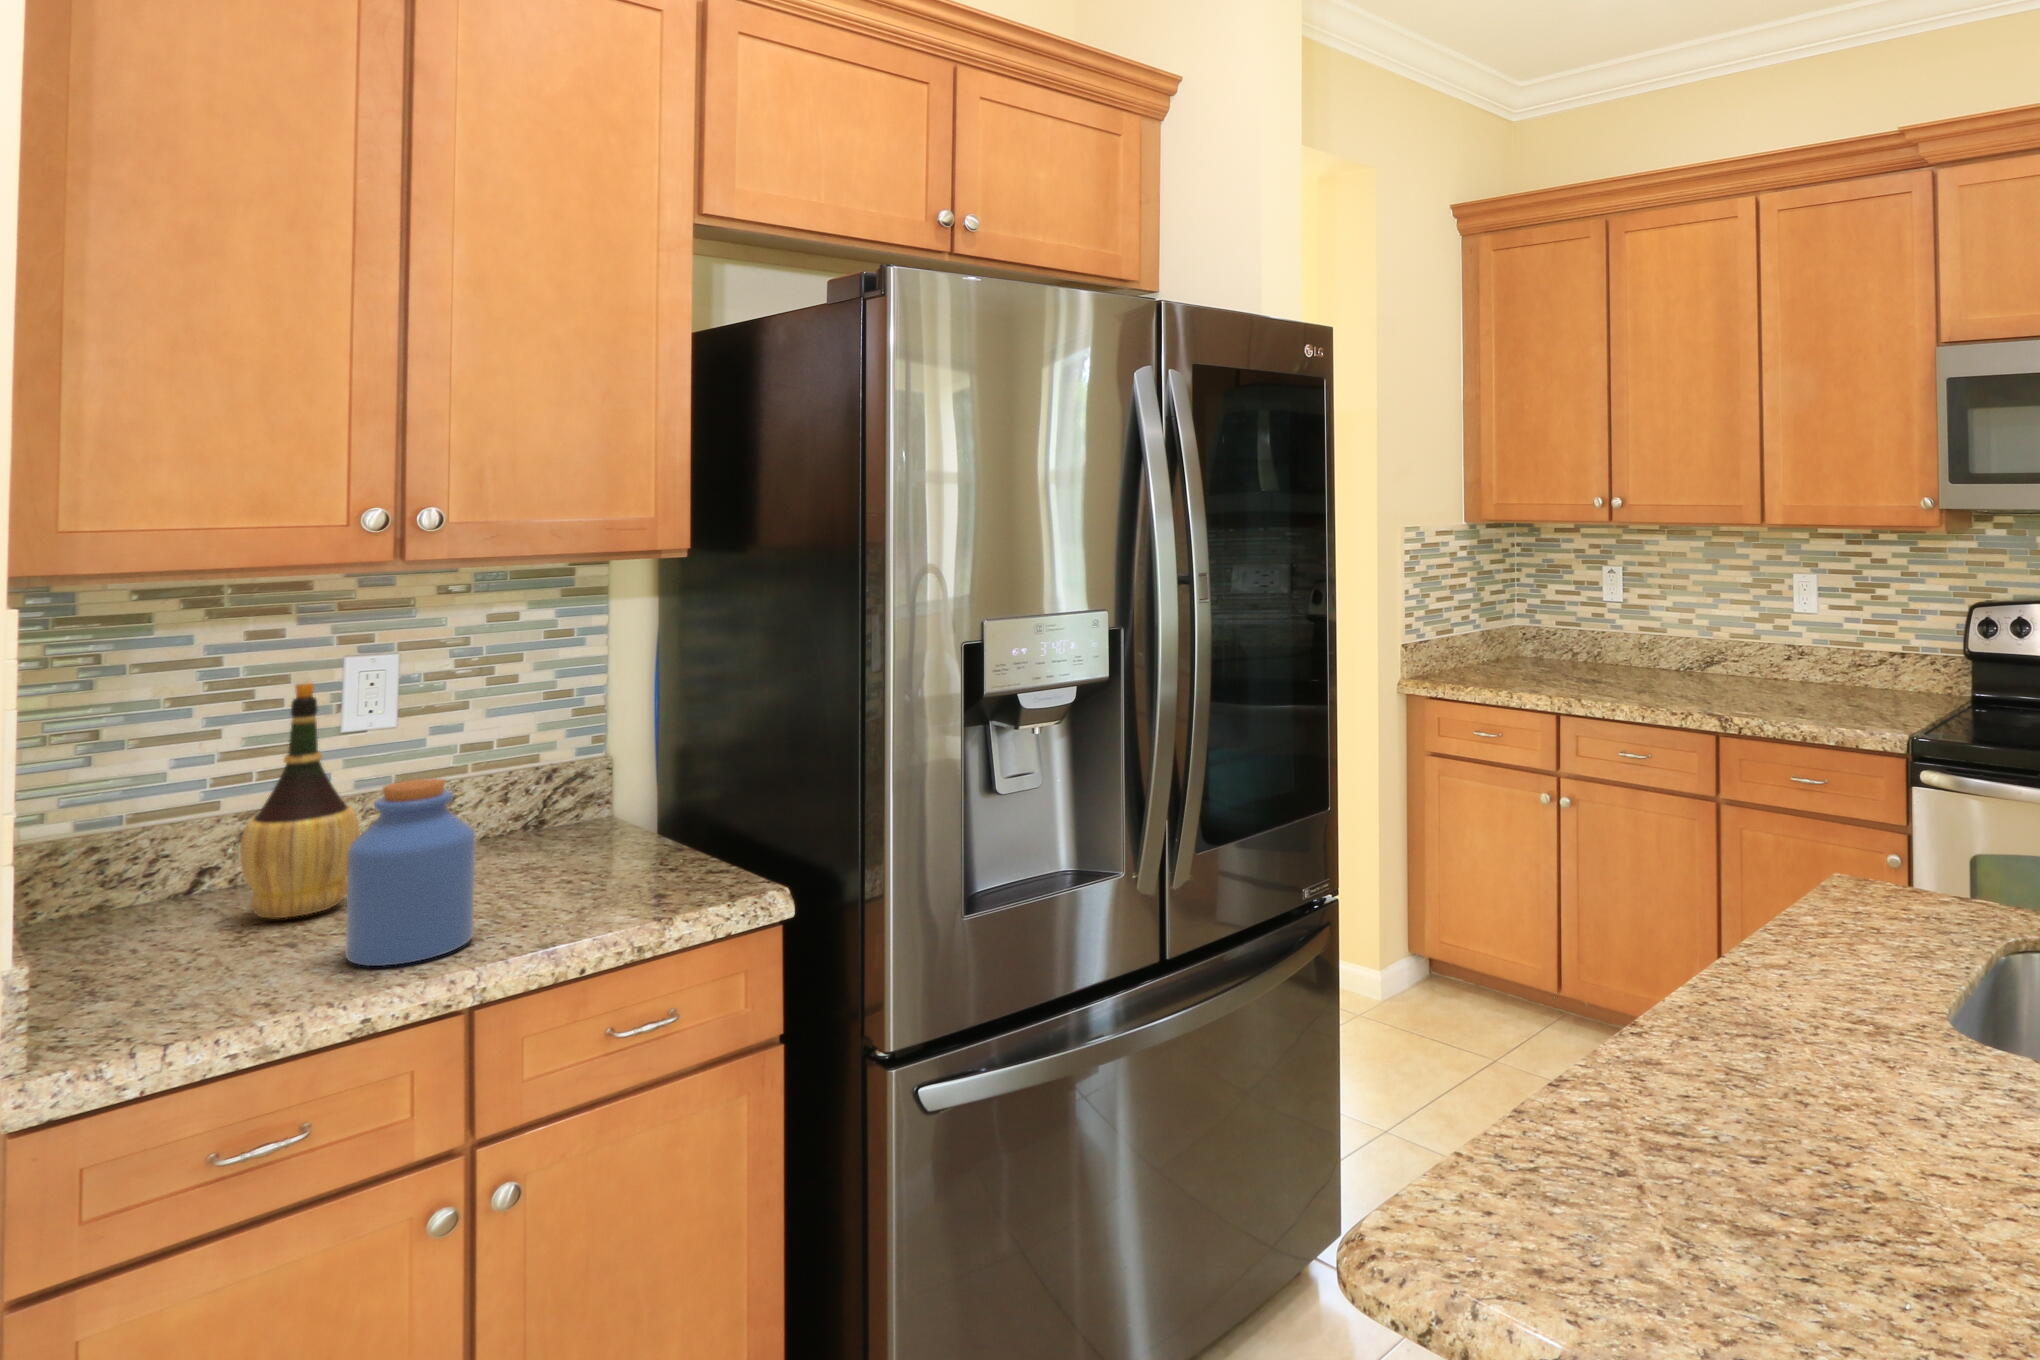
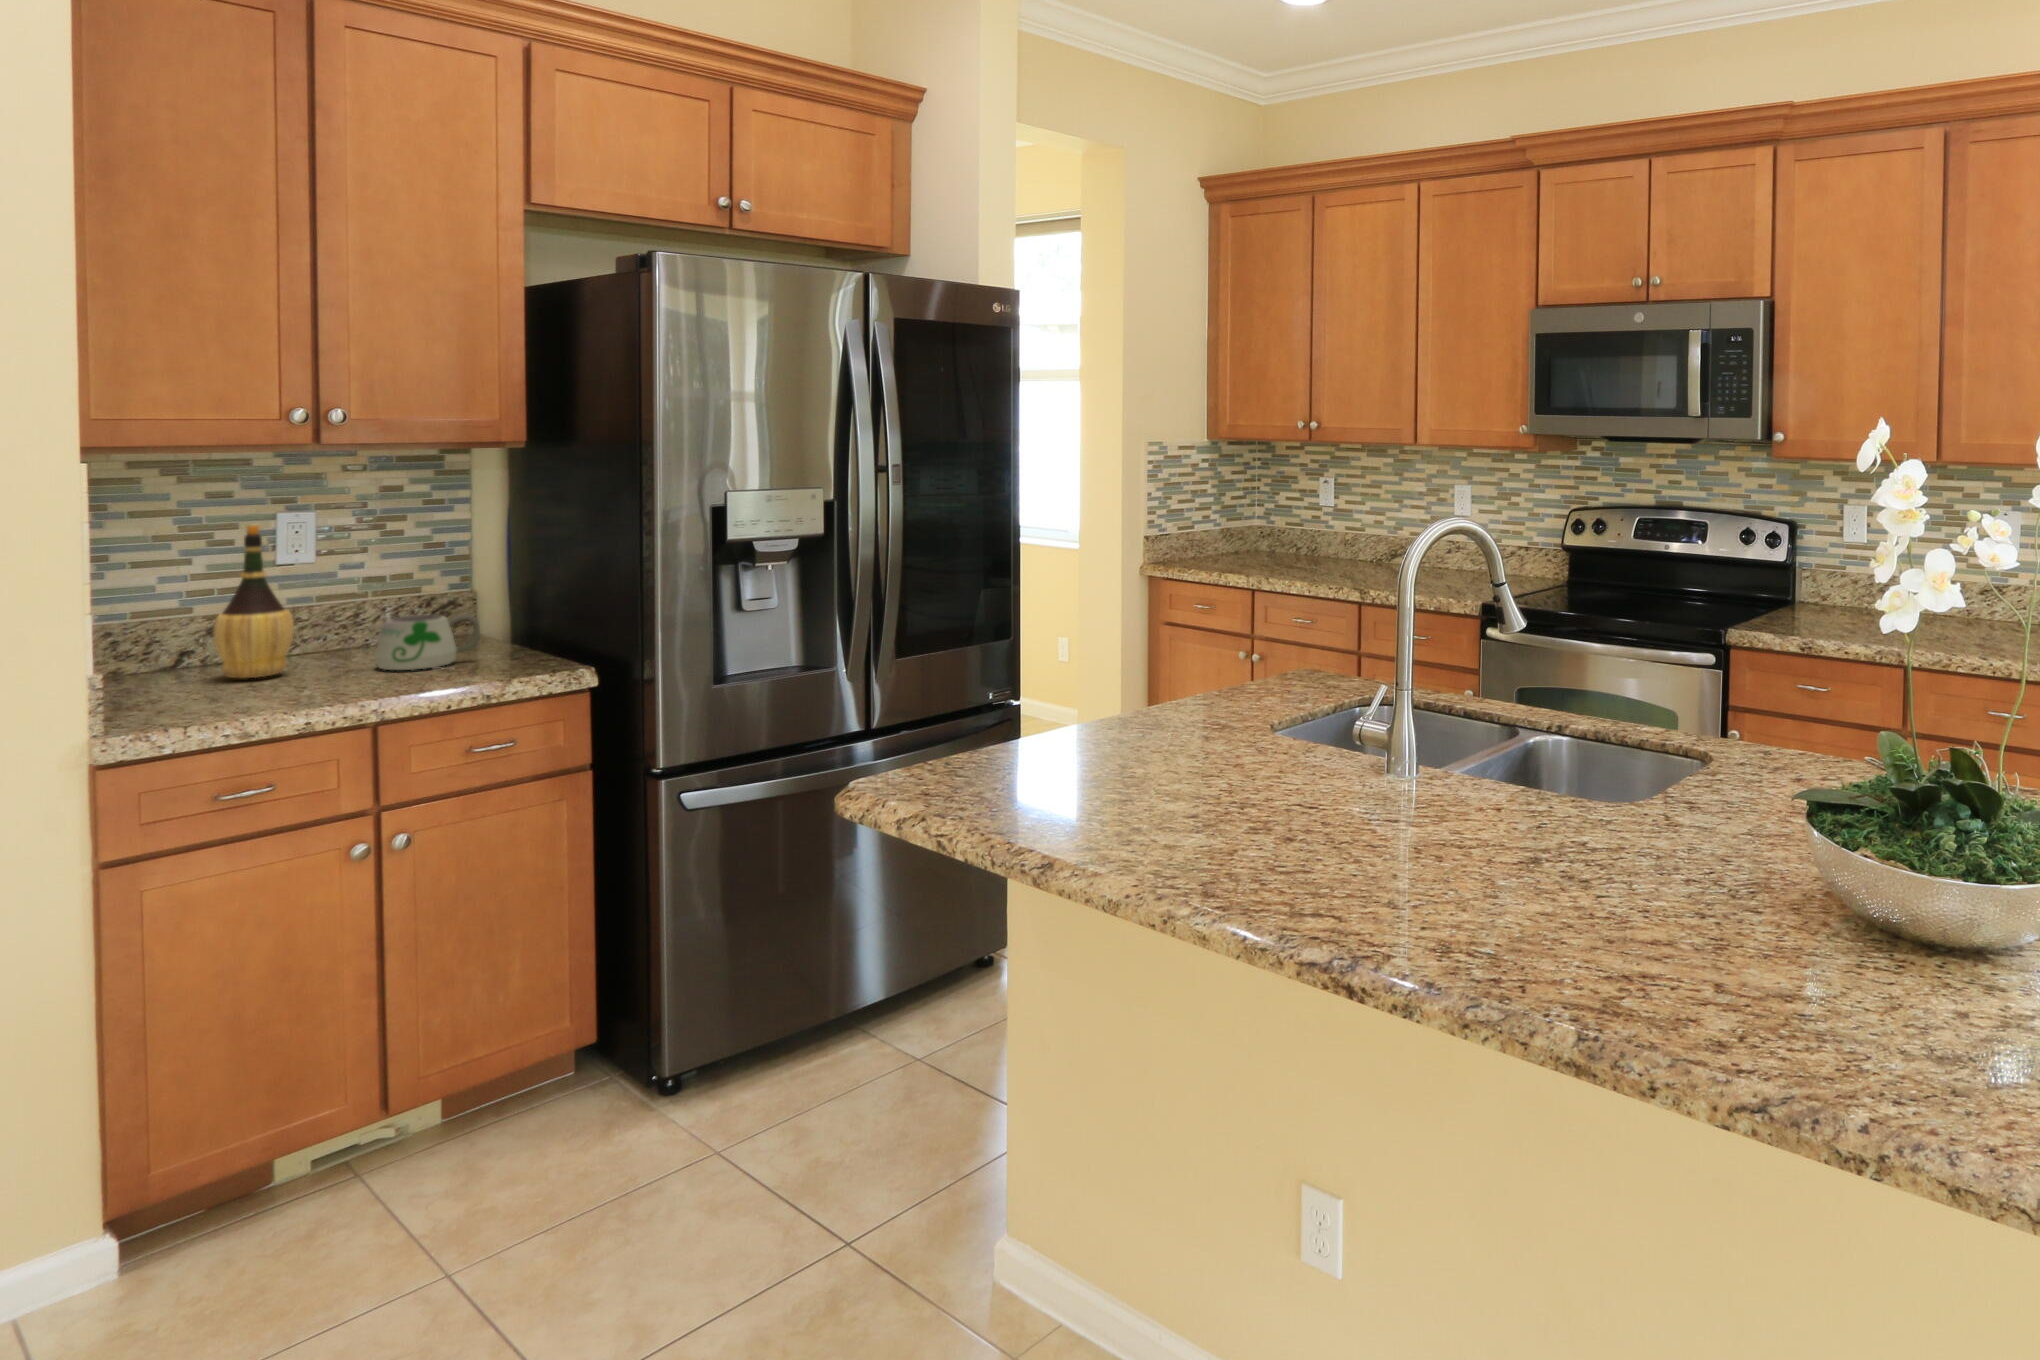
jar: present [345,778,476,966] -> none [292,585,377,698]
mug: none [475,802,623,895] -> present [375,614,480,670]

